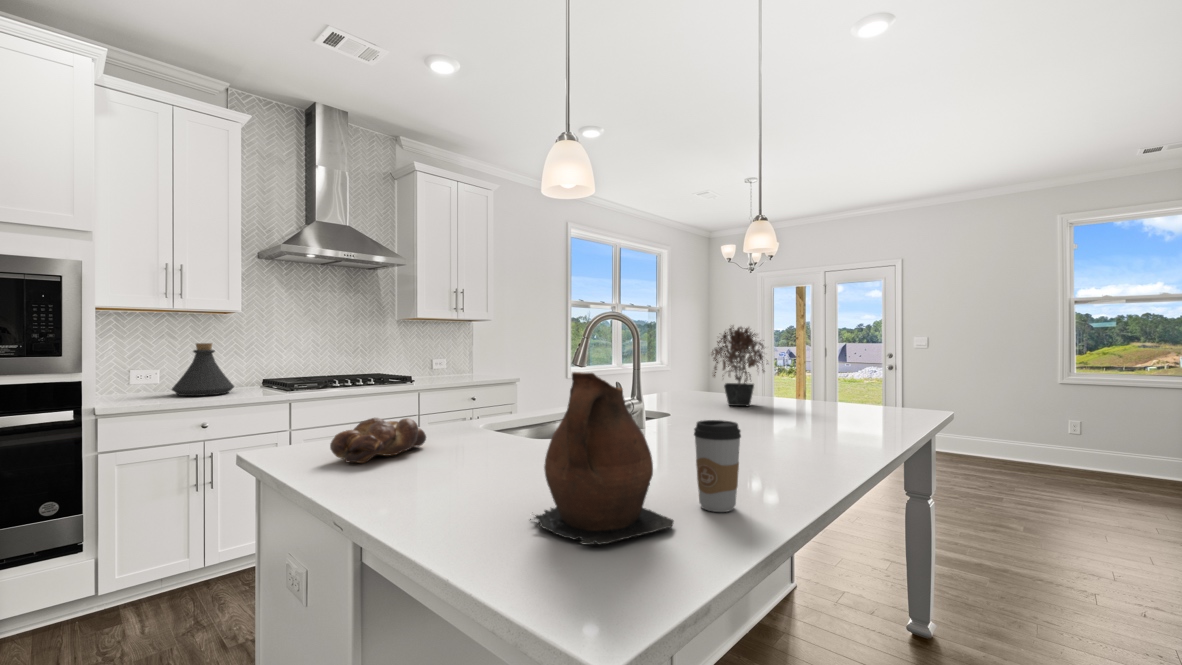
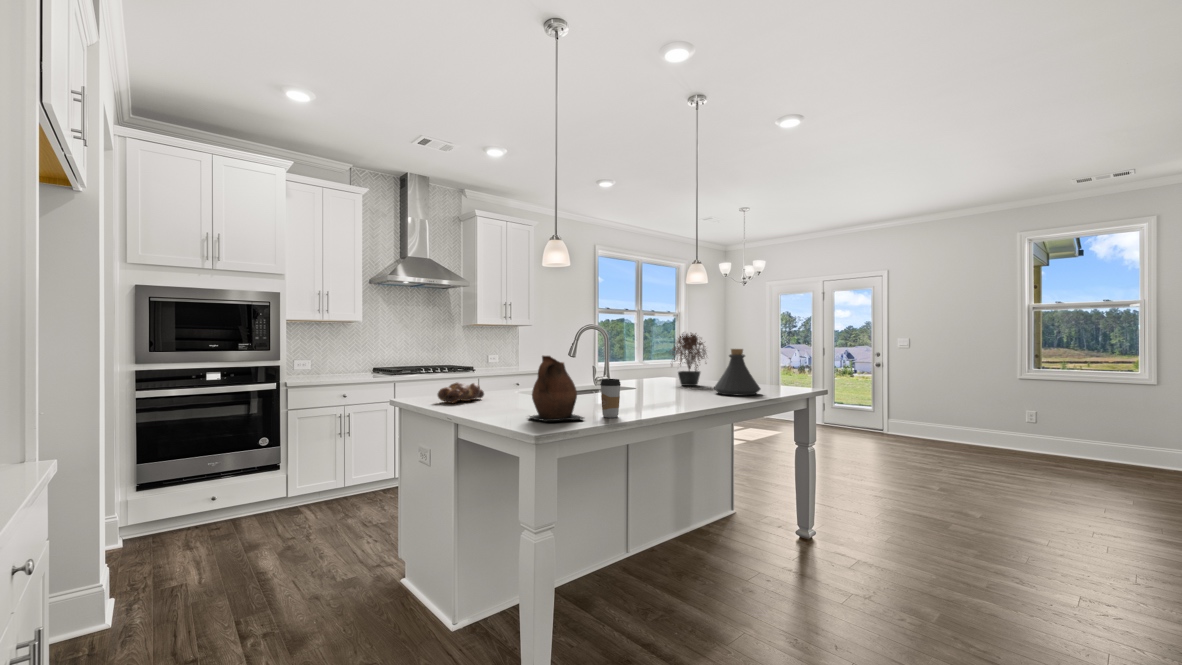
bottle: present [172,343,234,396] -> present [714,349,760,396]

